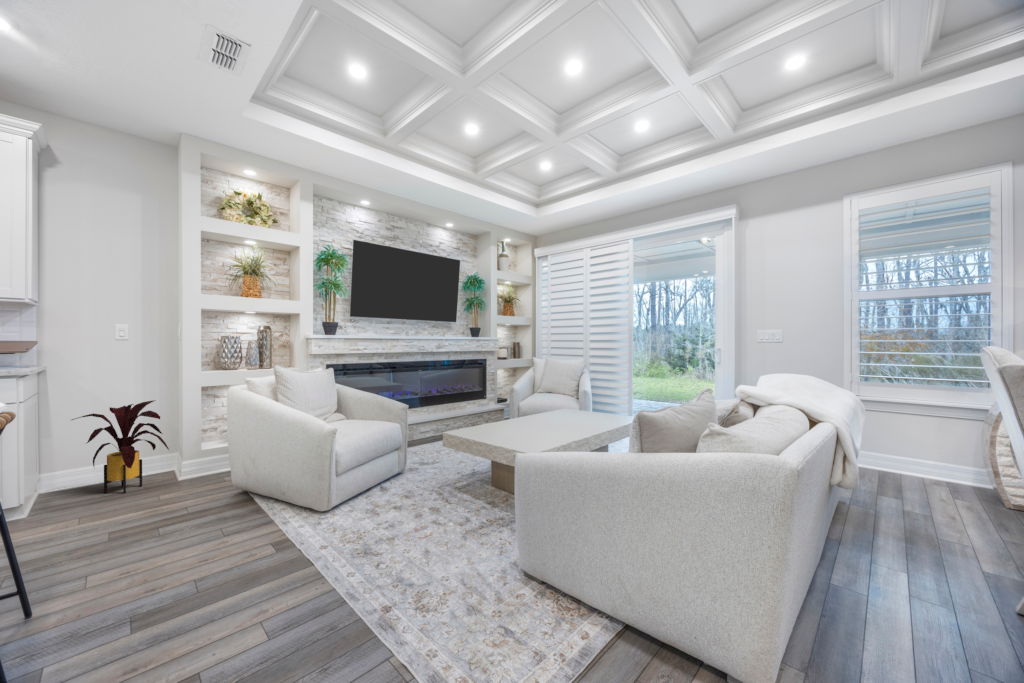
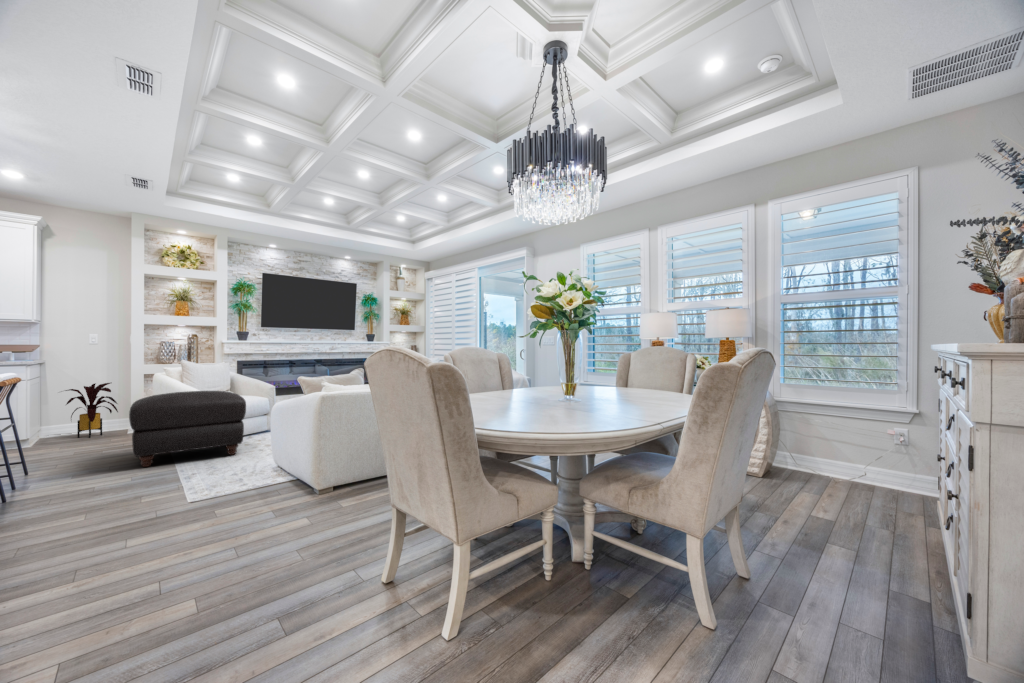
ottoman: none [234,422,437,587] -> present [129,391,246,467]

